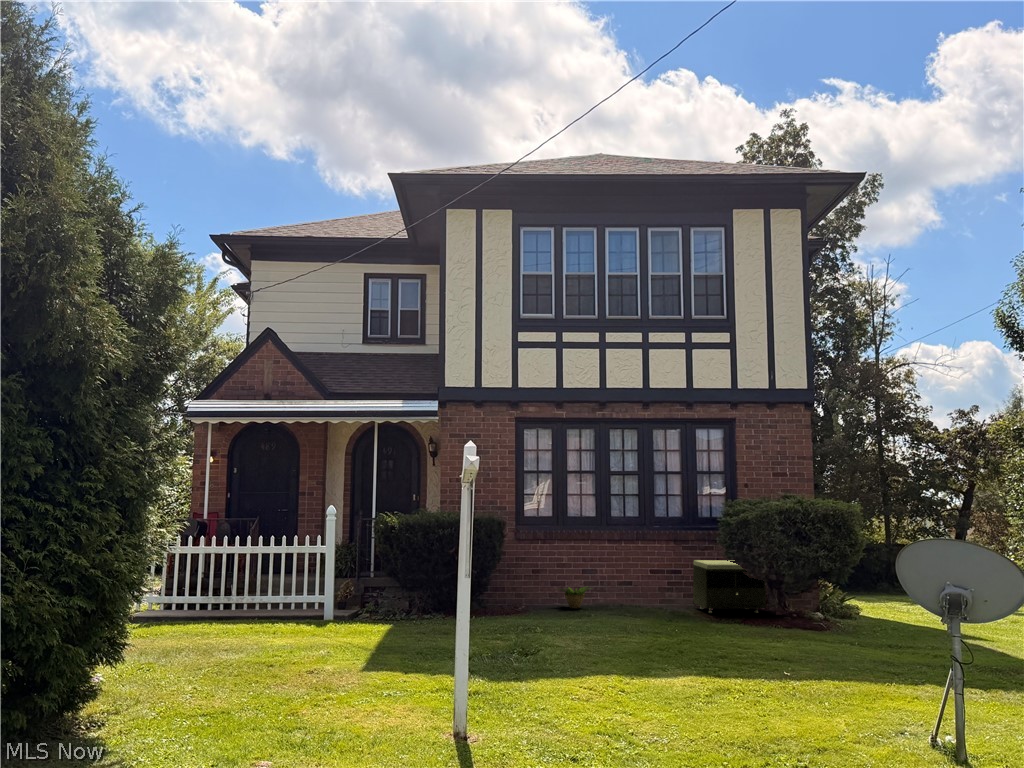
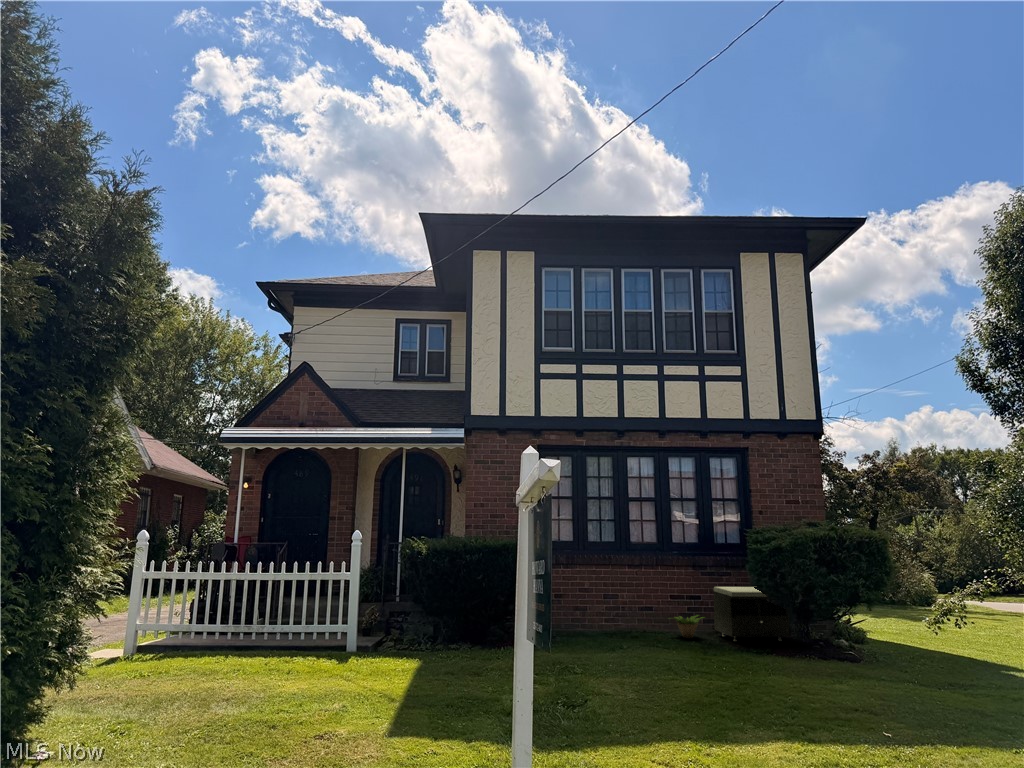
decorative plant: present [561,587,588,608] -> present [673,616,701,638]

